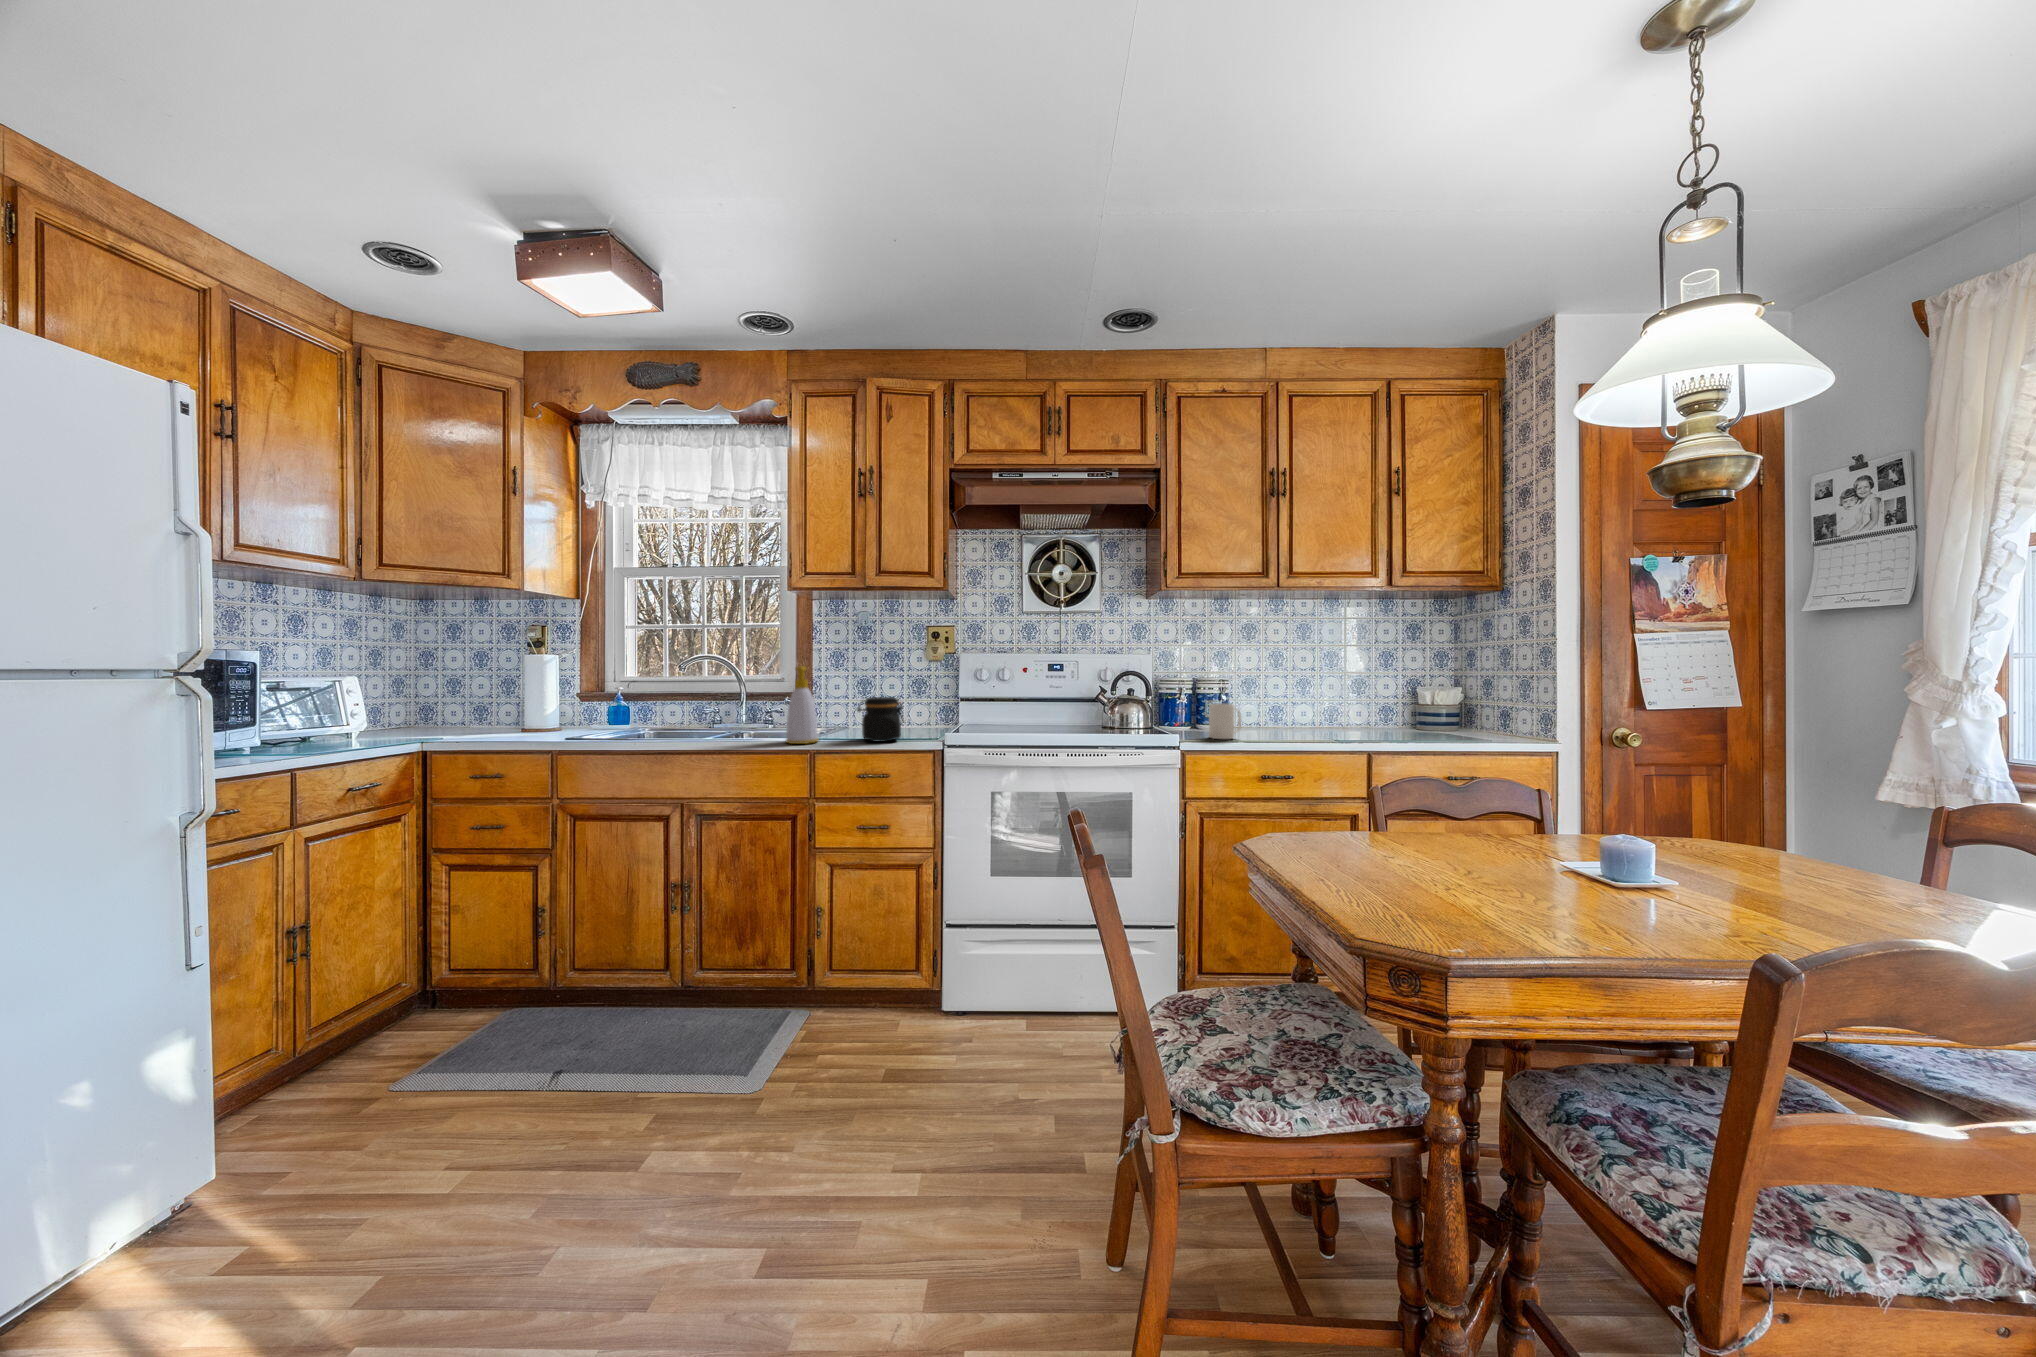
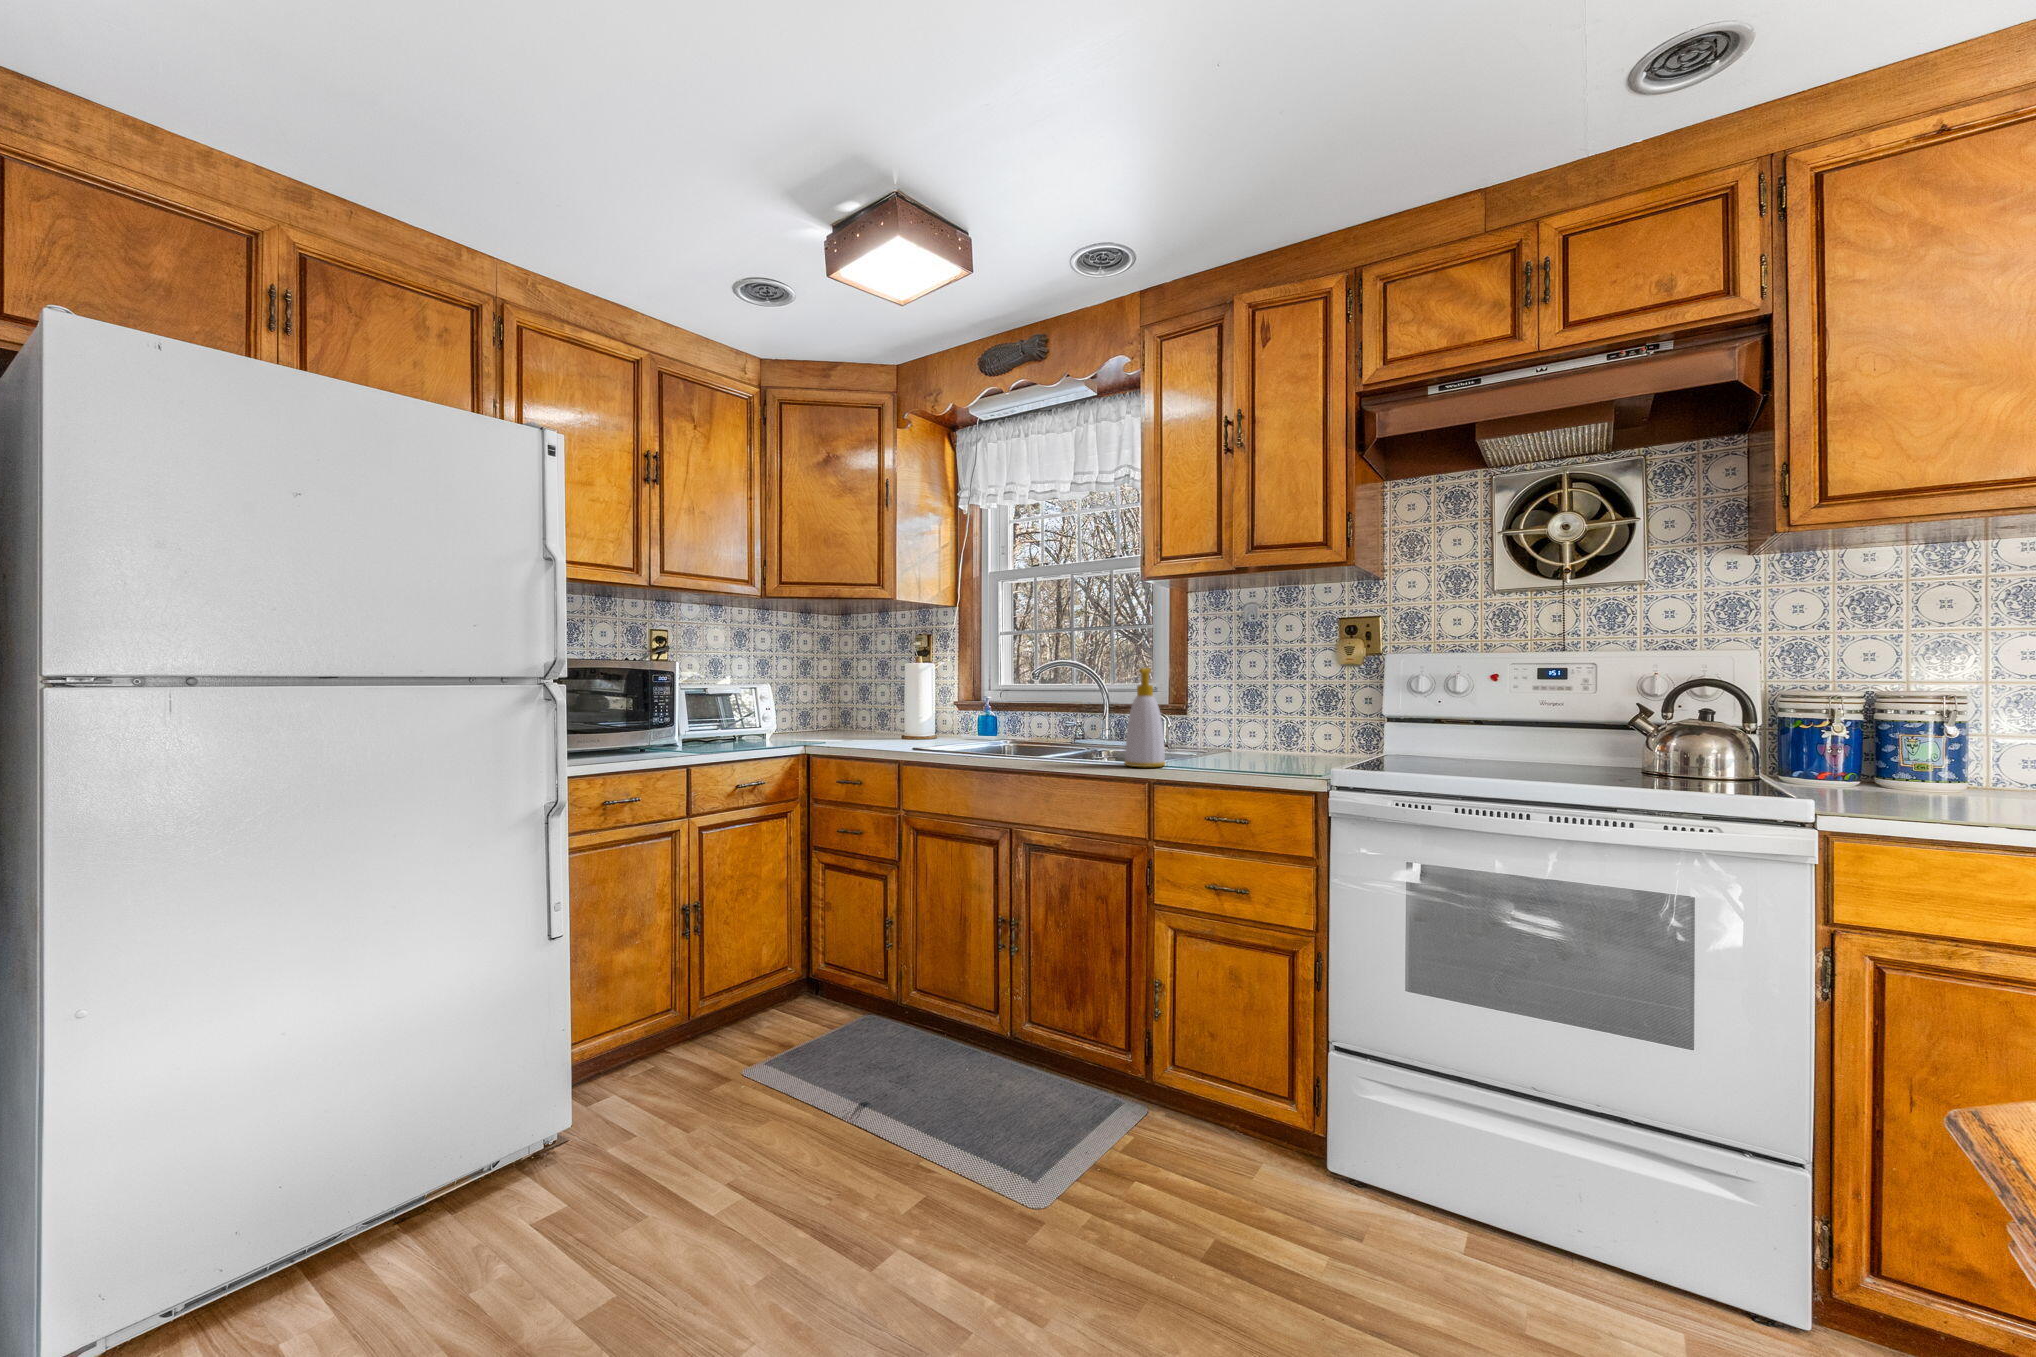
jar: present [857,697,904,742] -> none [1213,711,1281,771]
mug: present [1209,703,1241,739] -> none [1881,738,1974,811]

